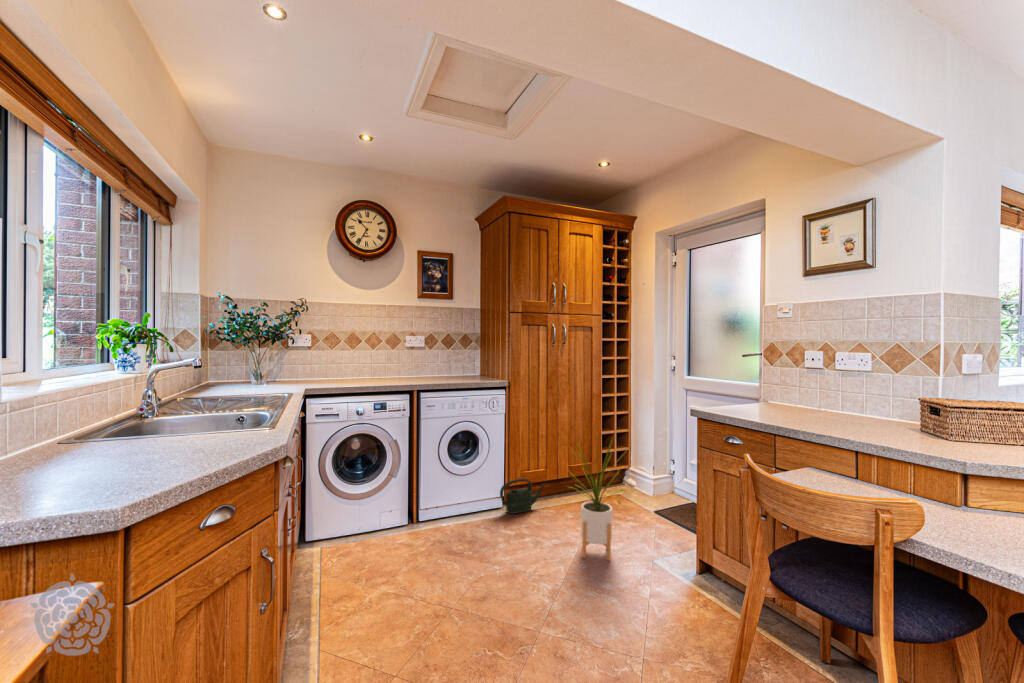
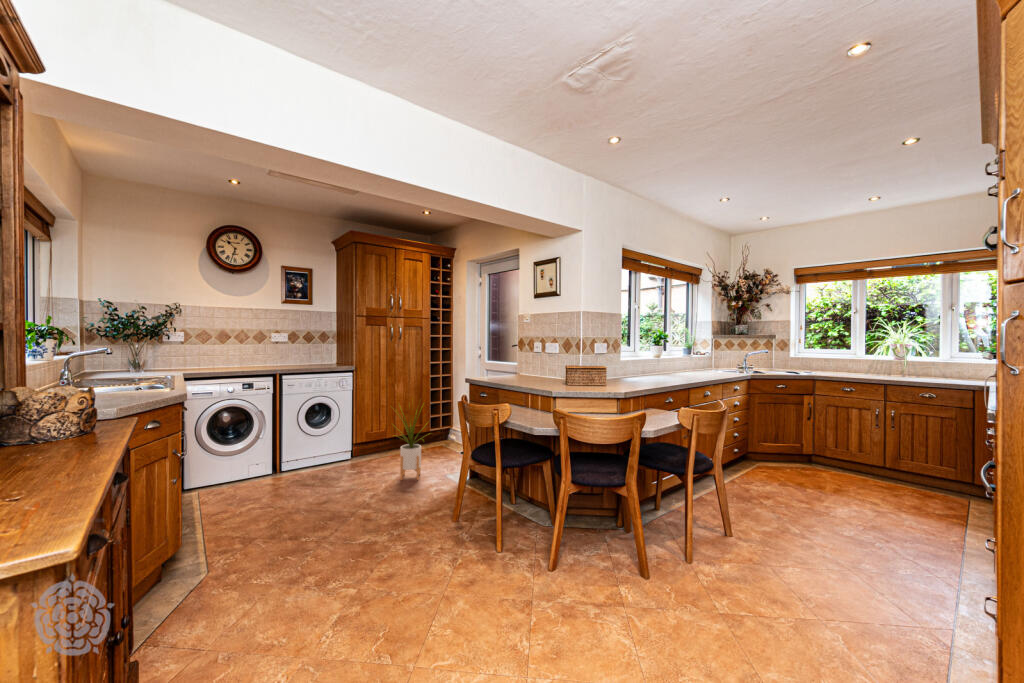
watering can: present [500,479,546,514] -> none [348,437,385,462]

